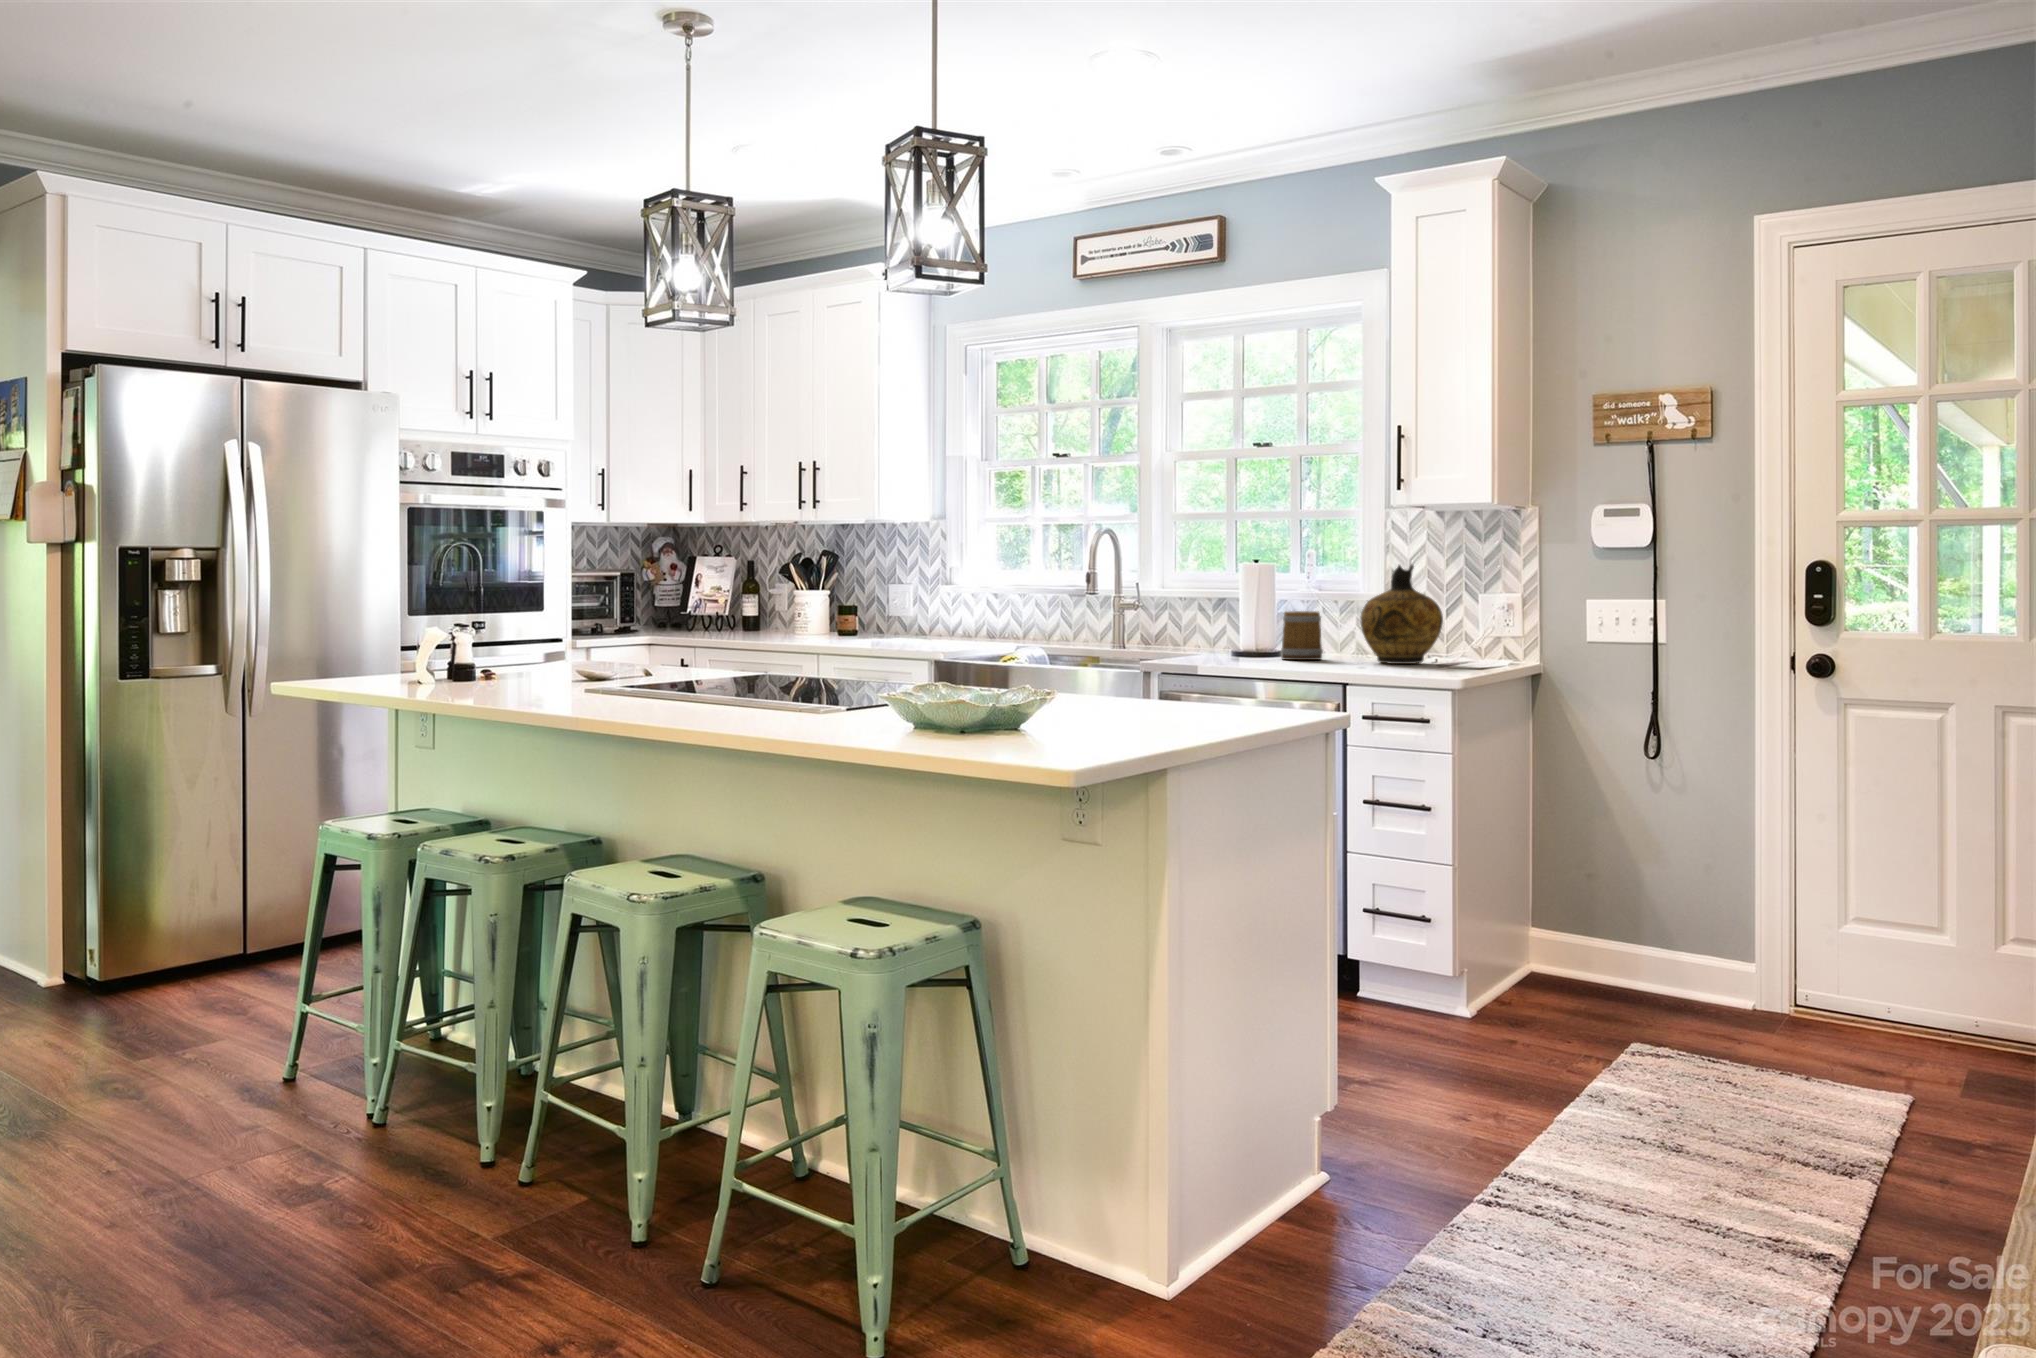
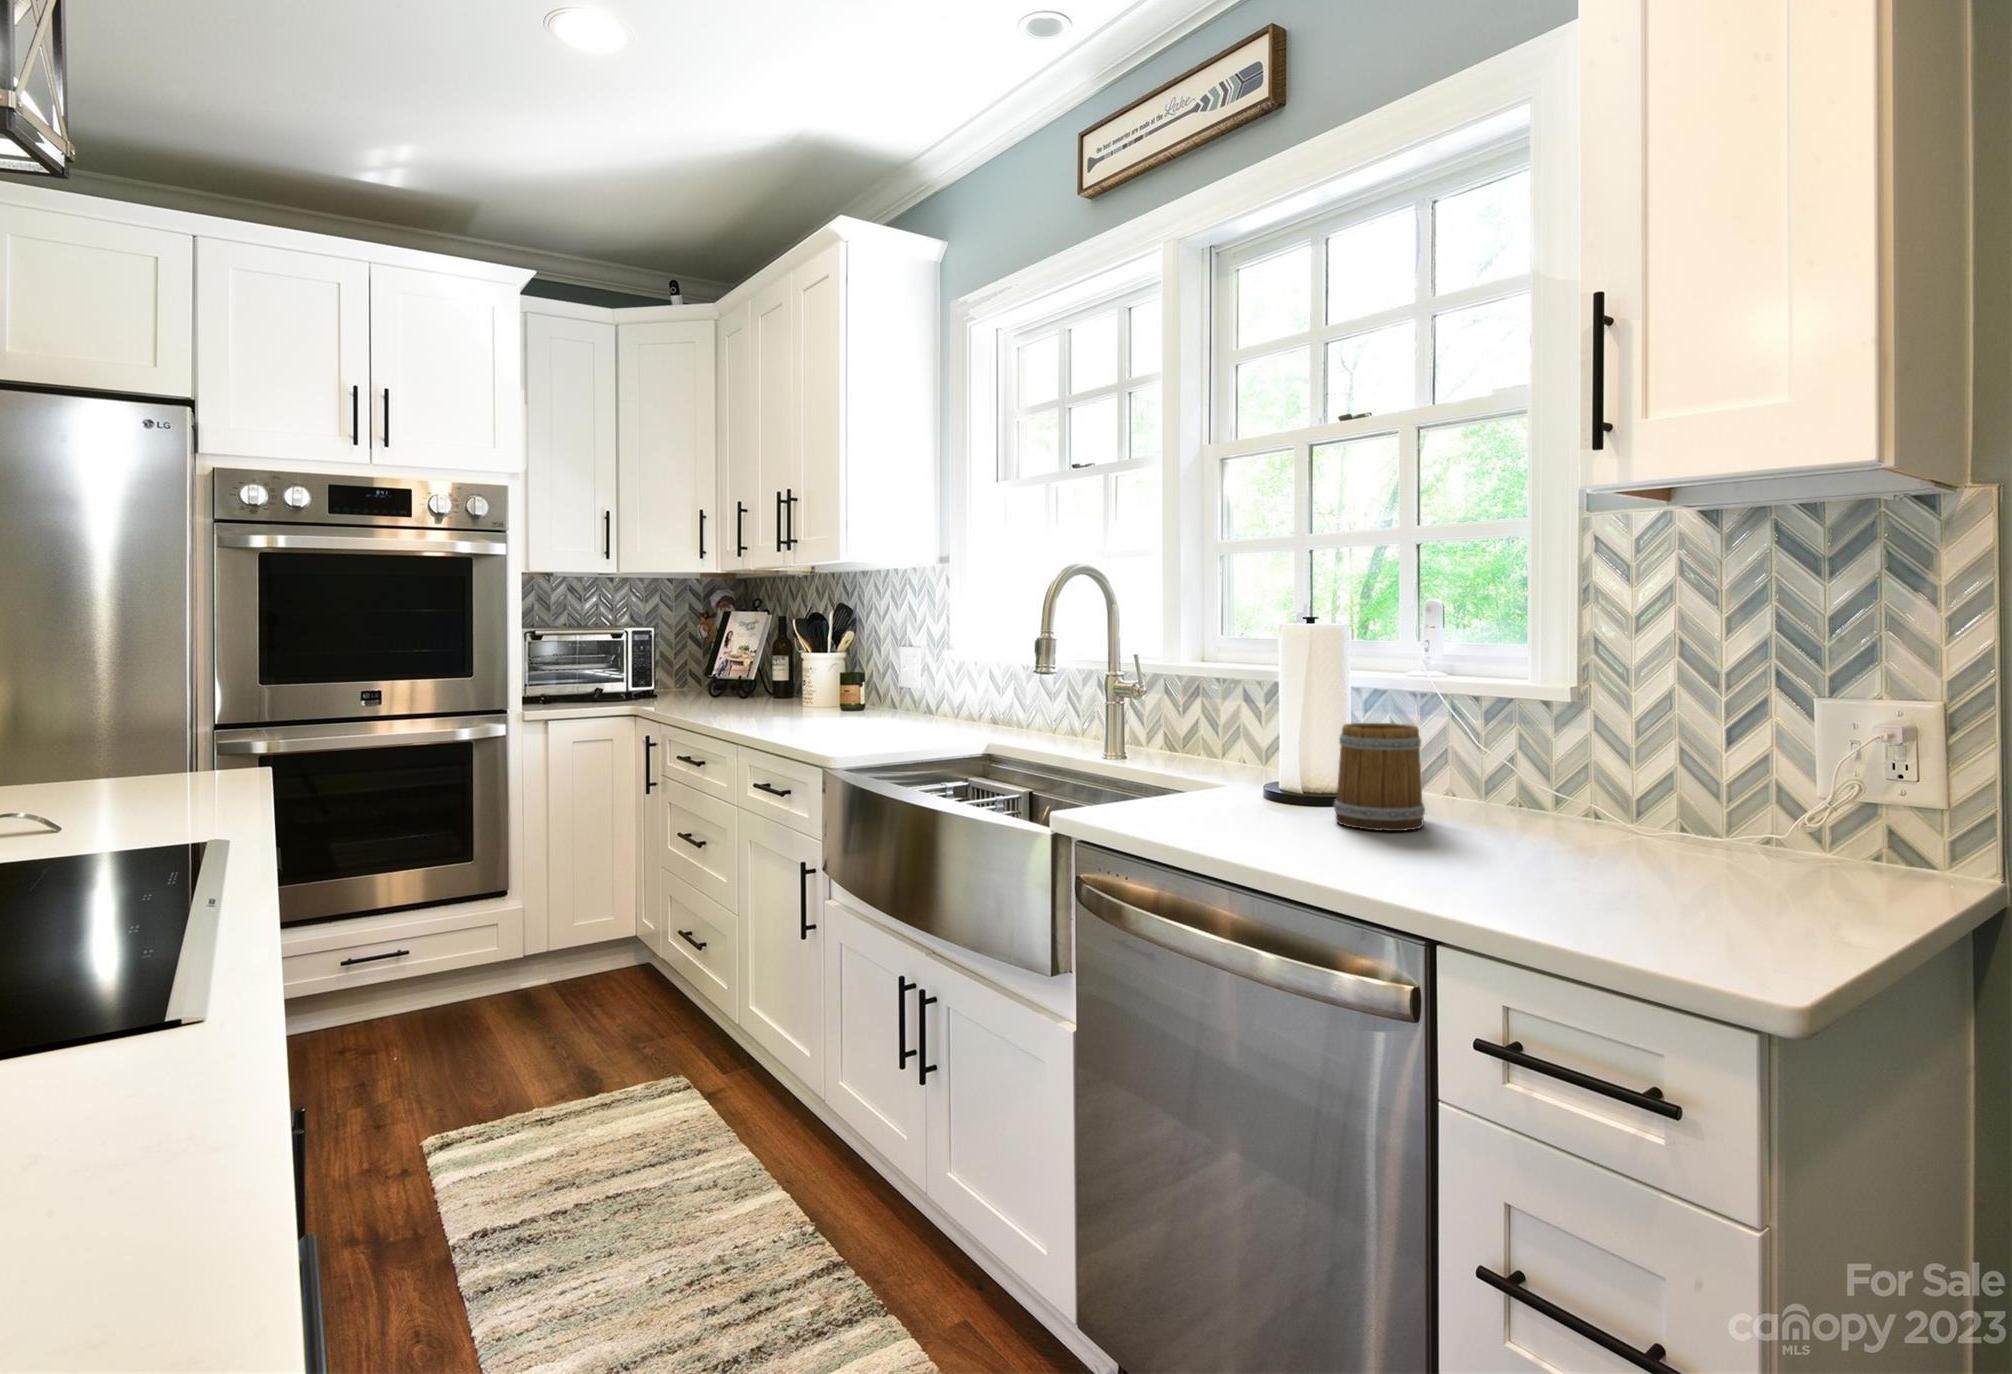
ceramic jug: present [1361,565,1443,664] -> none [1503,631,1717,868]

